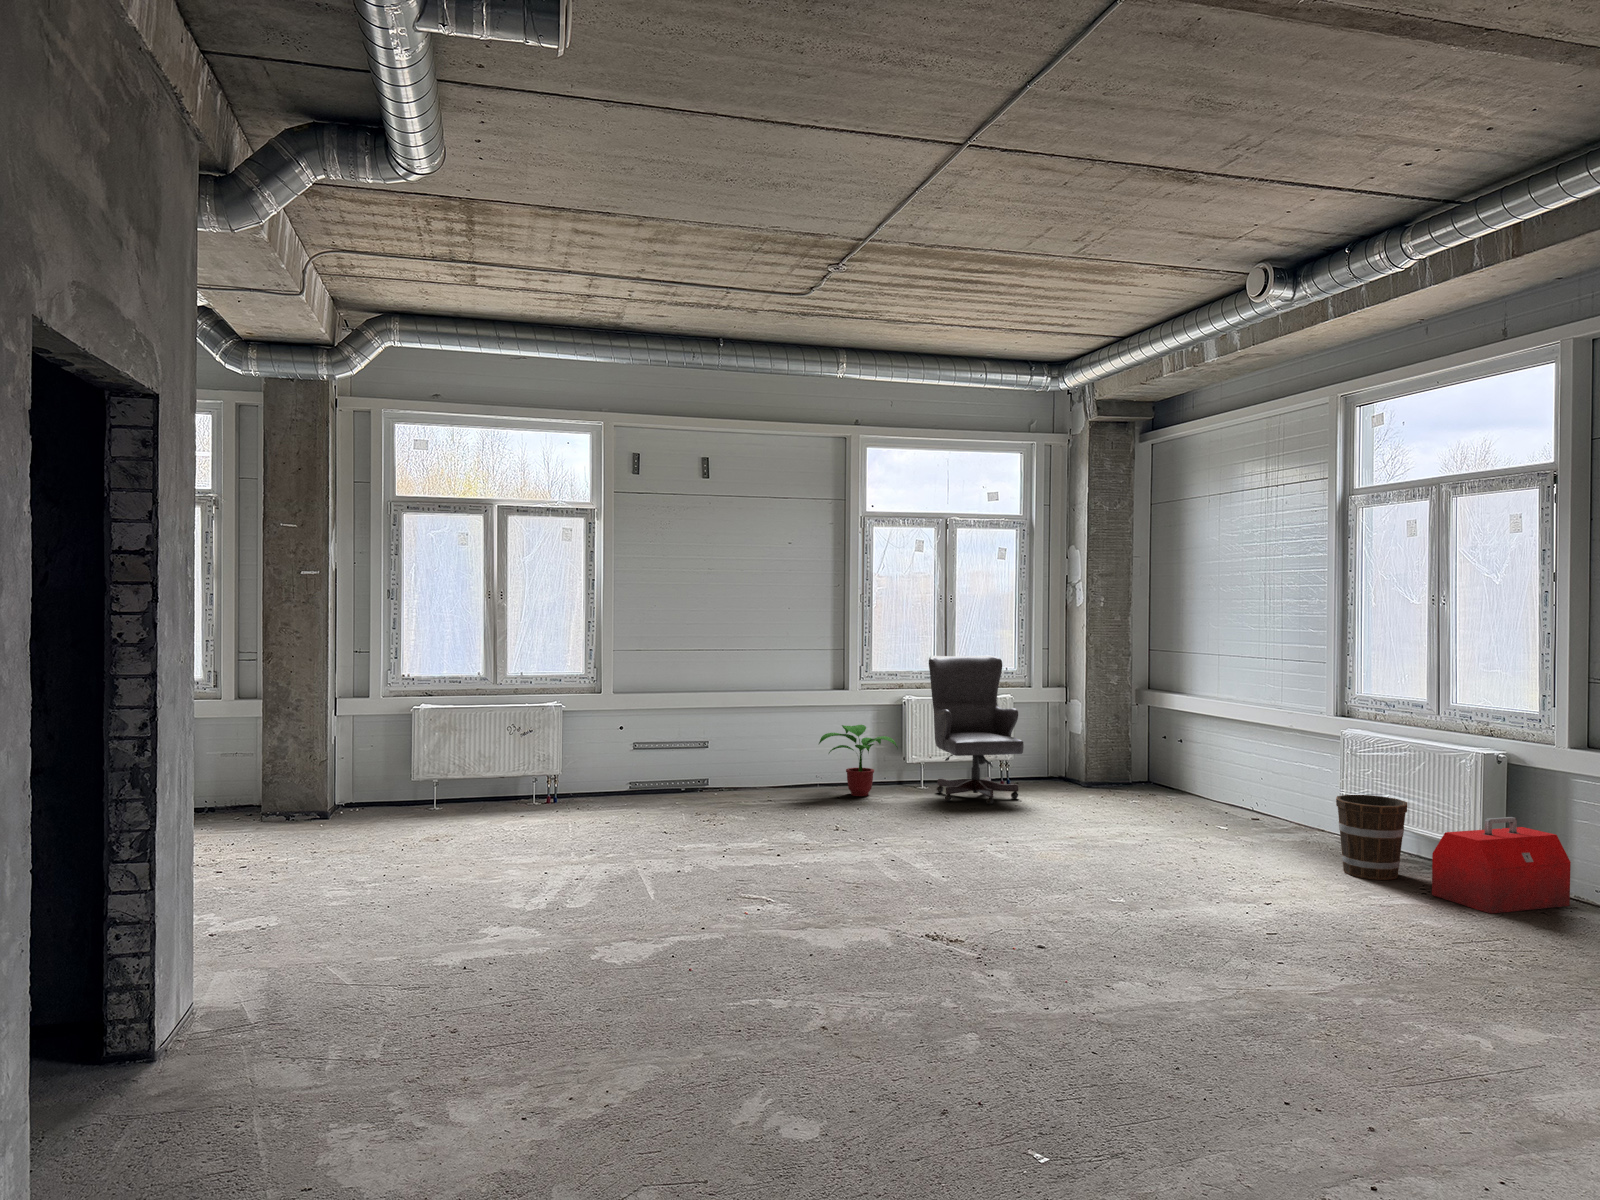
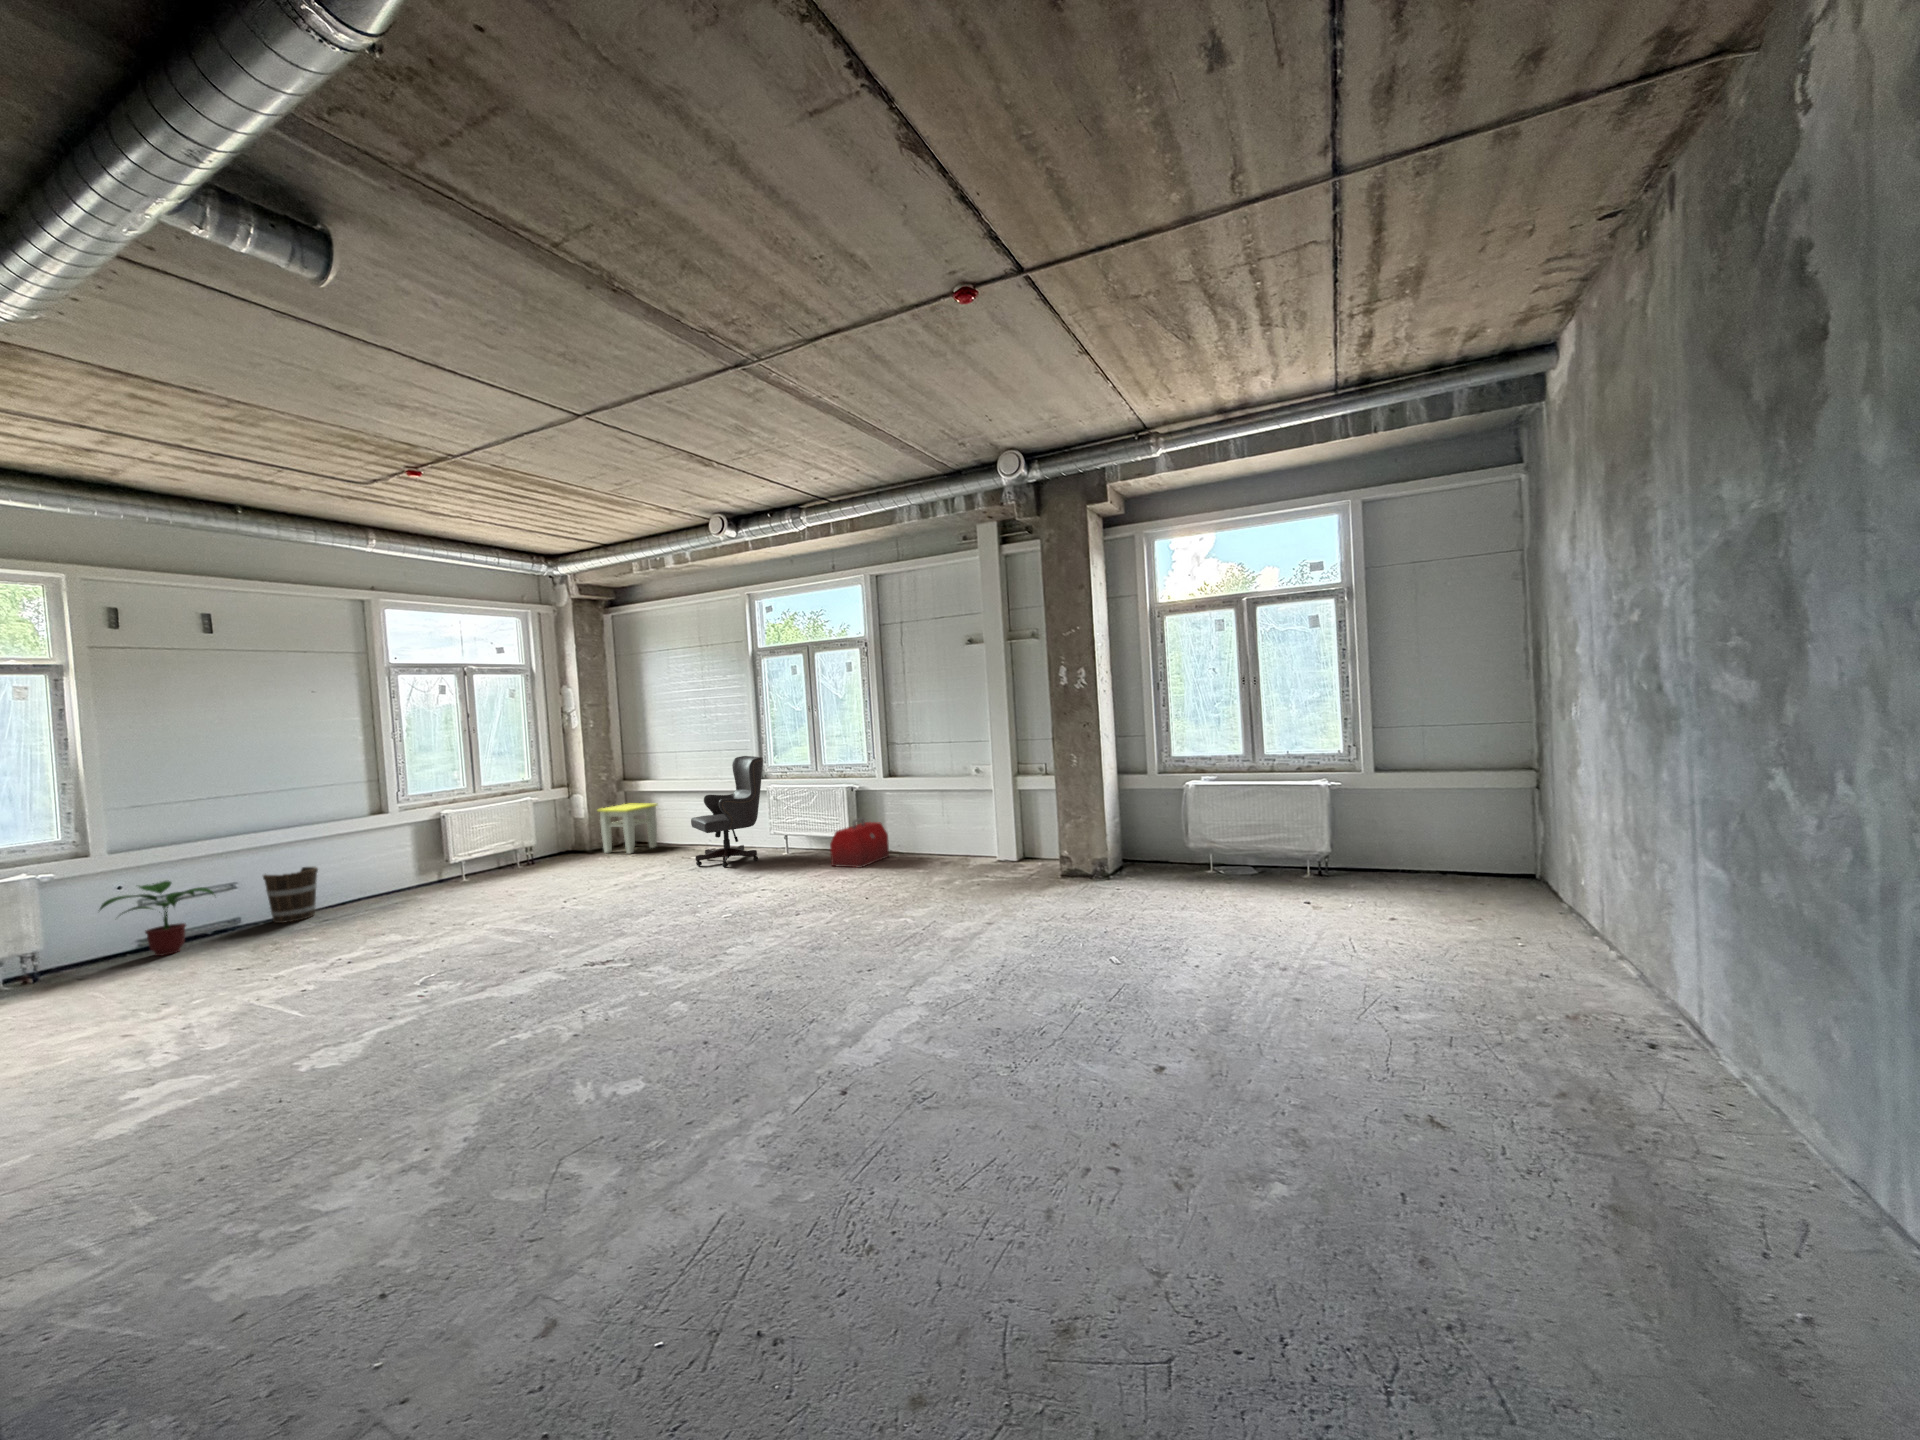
chair: present [929,656,1024,805] -> present [691,756,763,867]
stool: none [1099,722,1185,796] -> present [598,803,657,854]
potted plant: present [819,725,898,796] -> present [100,881,214,956]
bucket: present [1336,795,1407,880] -> present [263,867,318,923]

